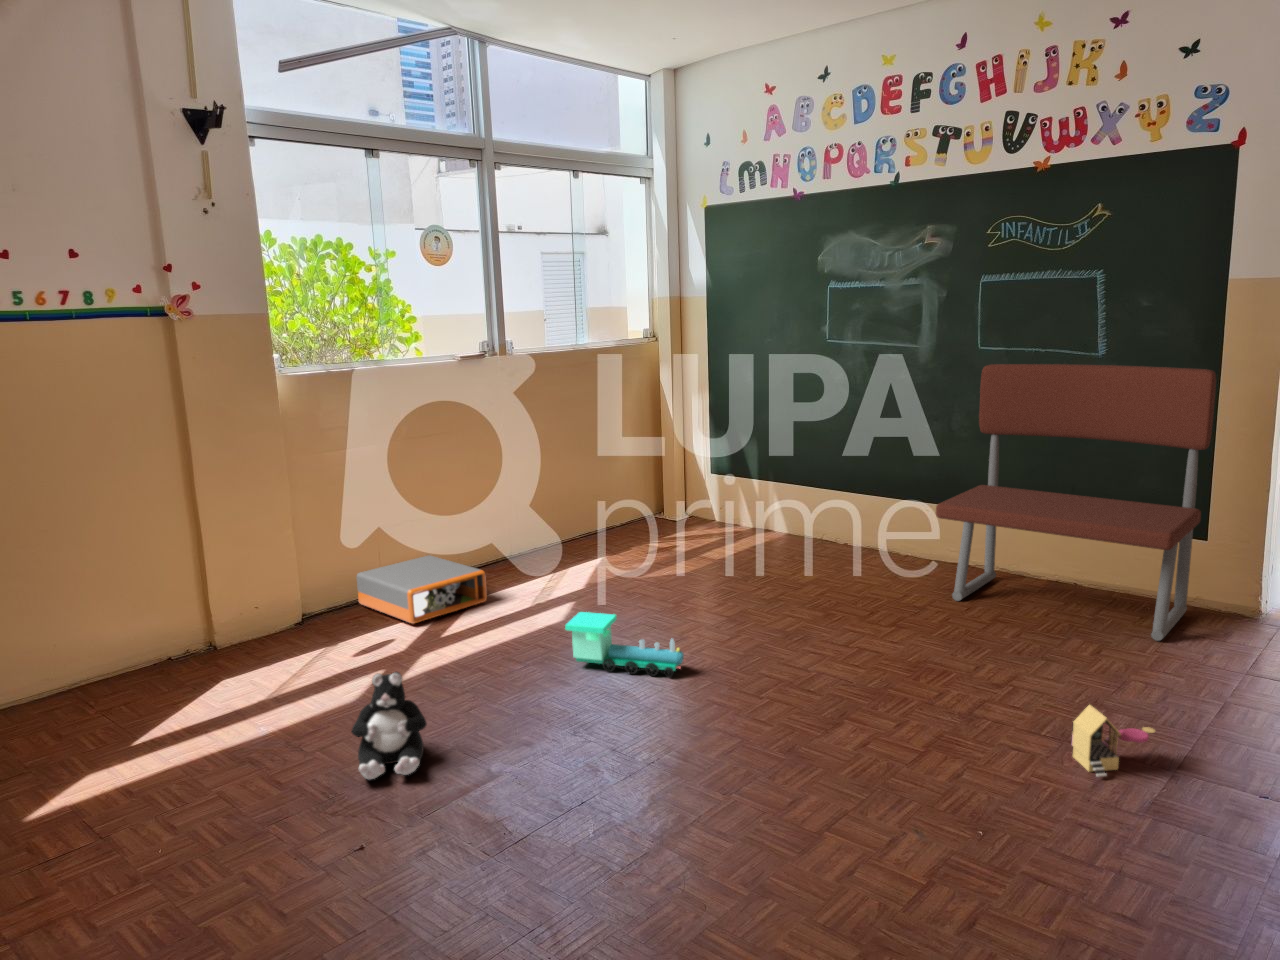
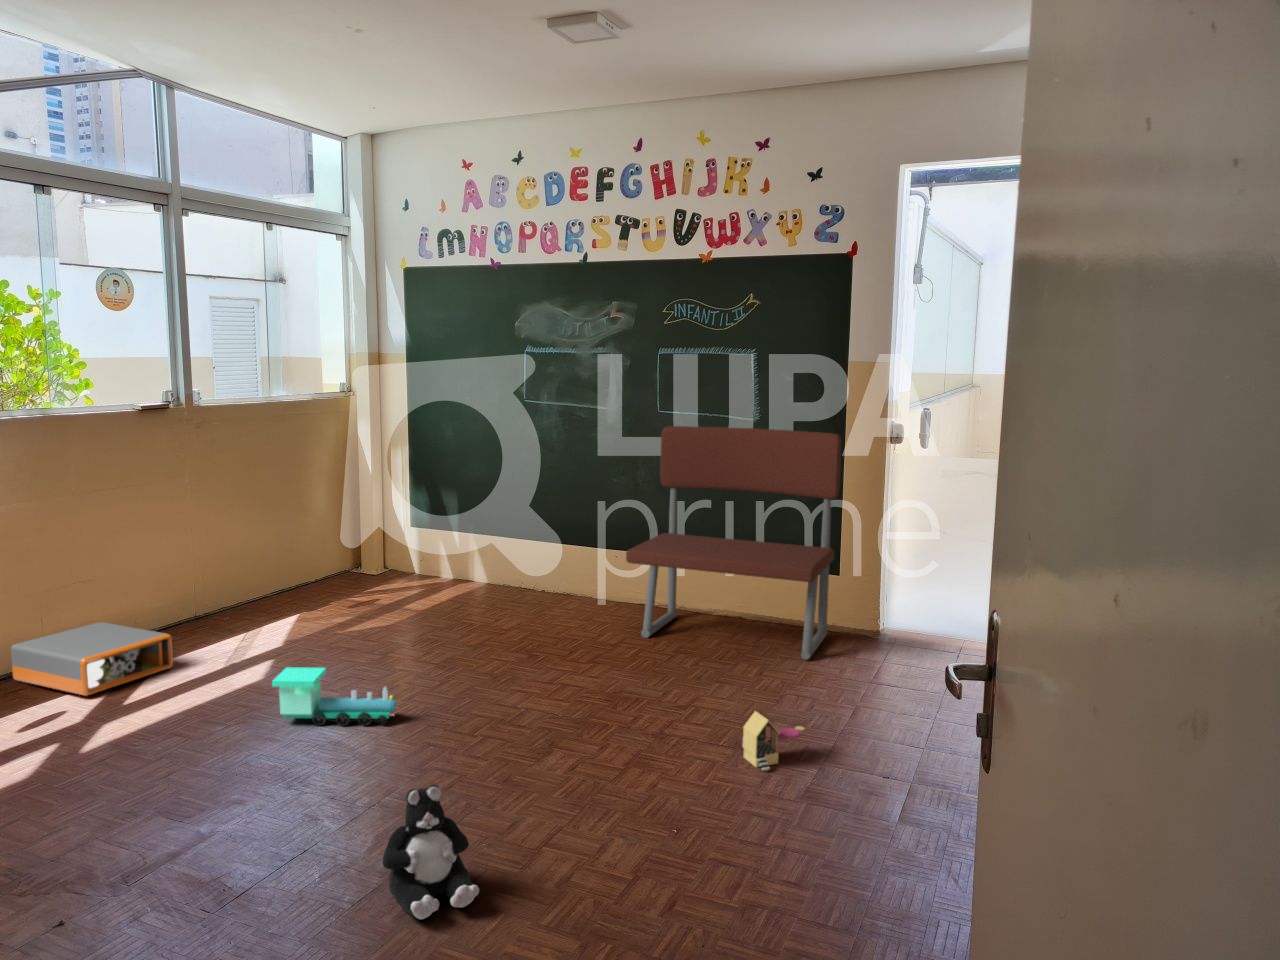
plush toy: present [352,672,427,780] -> present [383,785,479,919]

